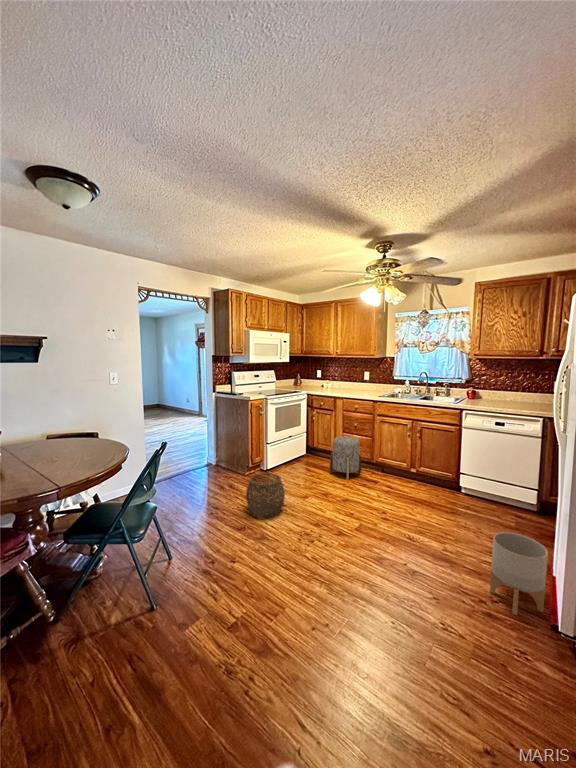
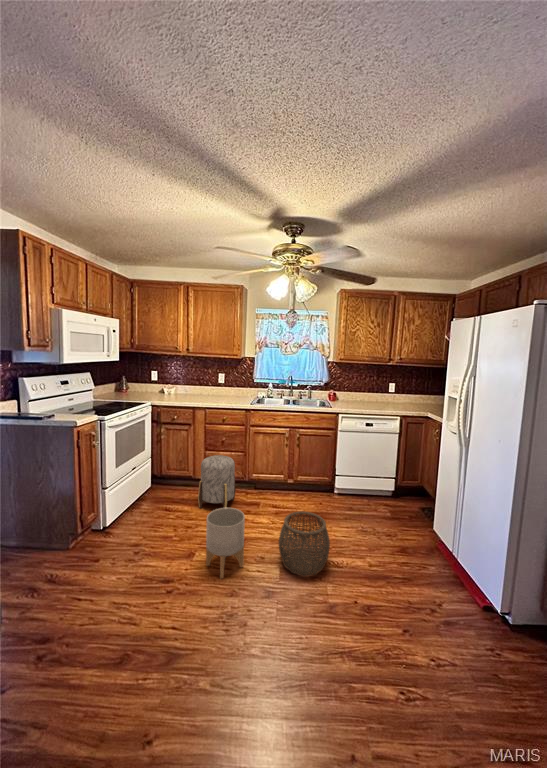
woven basket: present [246,473,285,517] -> present [279,511,330,576]
planter: present [490,532,548,615] -> present [206,508,245,579]

